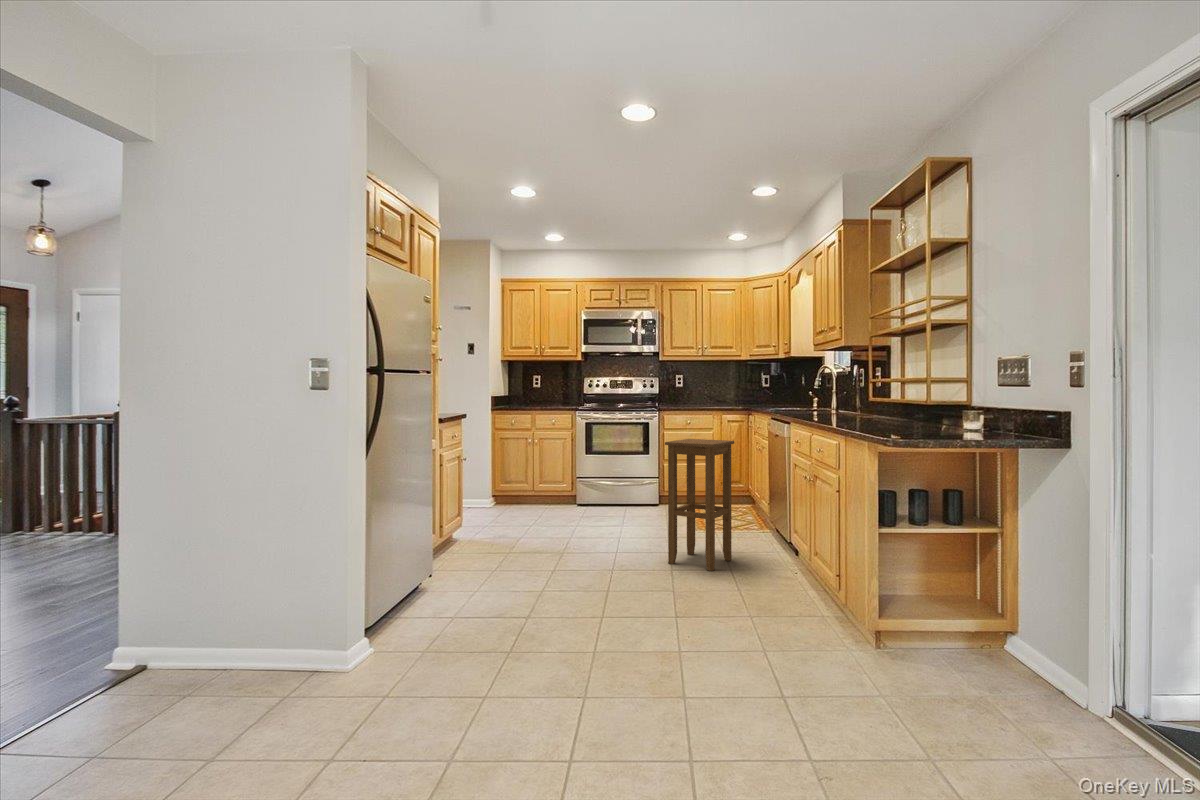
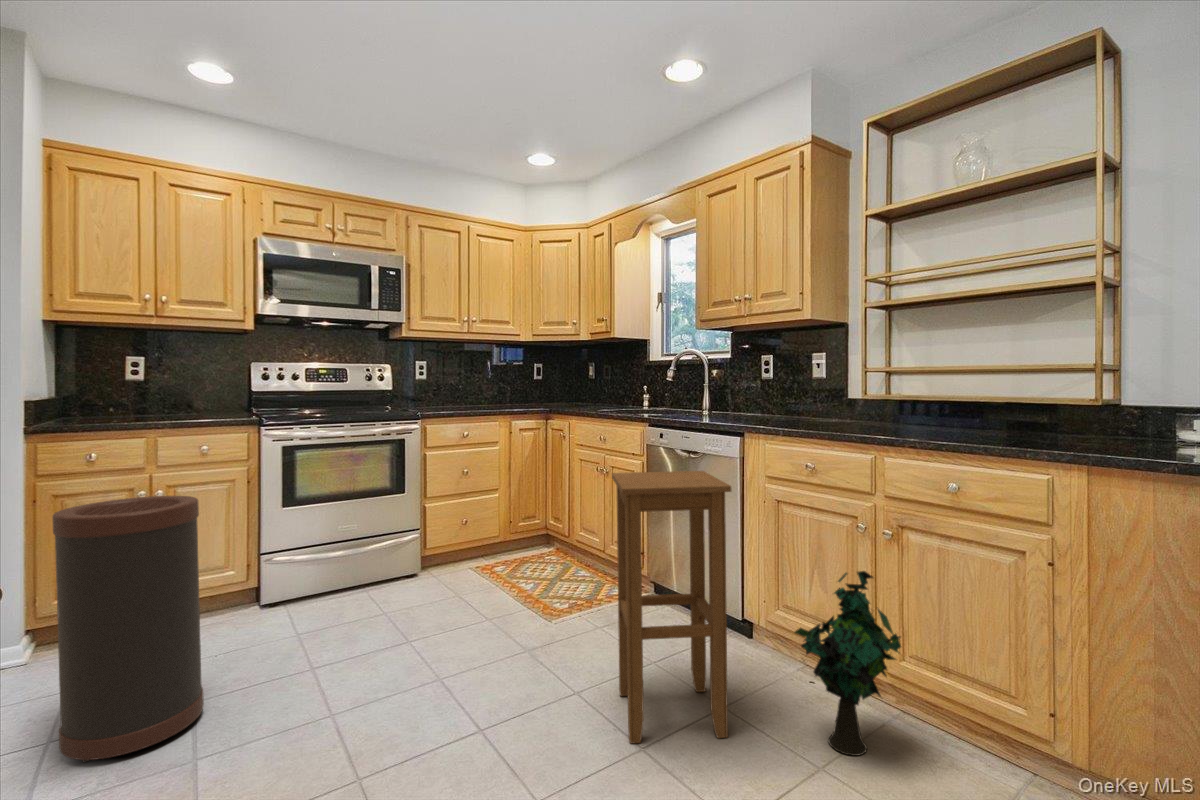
trash can: none [490,437,535,529] -> present [53,496,204,763]
decorative plant: none [735,494,792,587] -> present [795,571,901,756]

